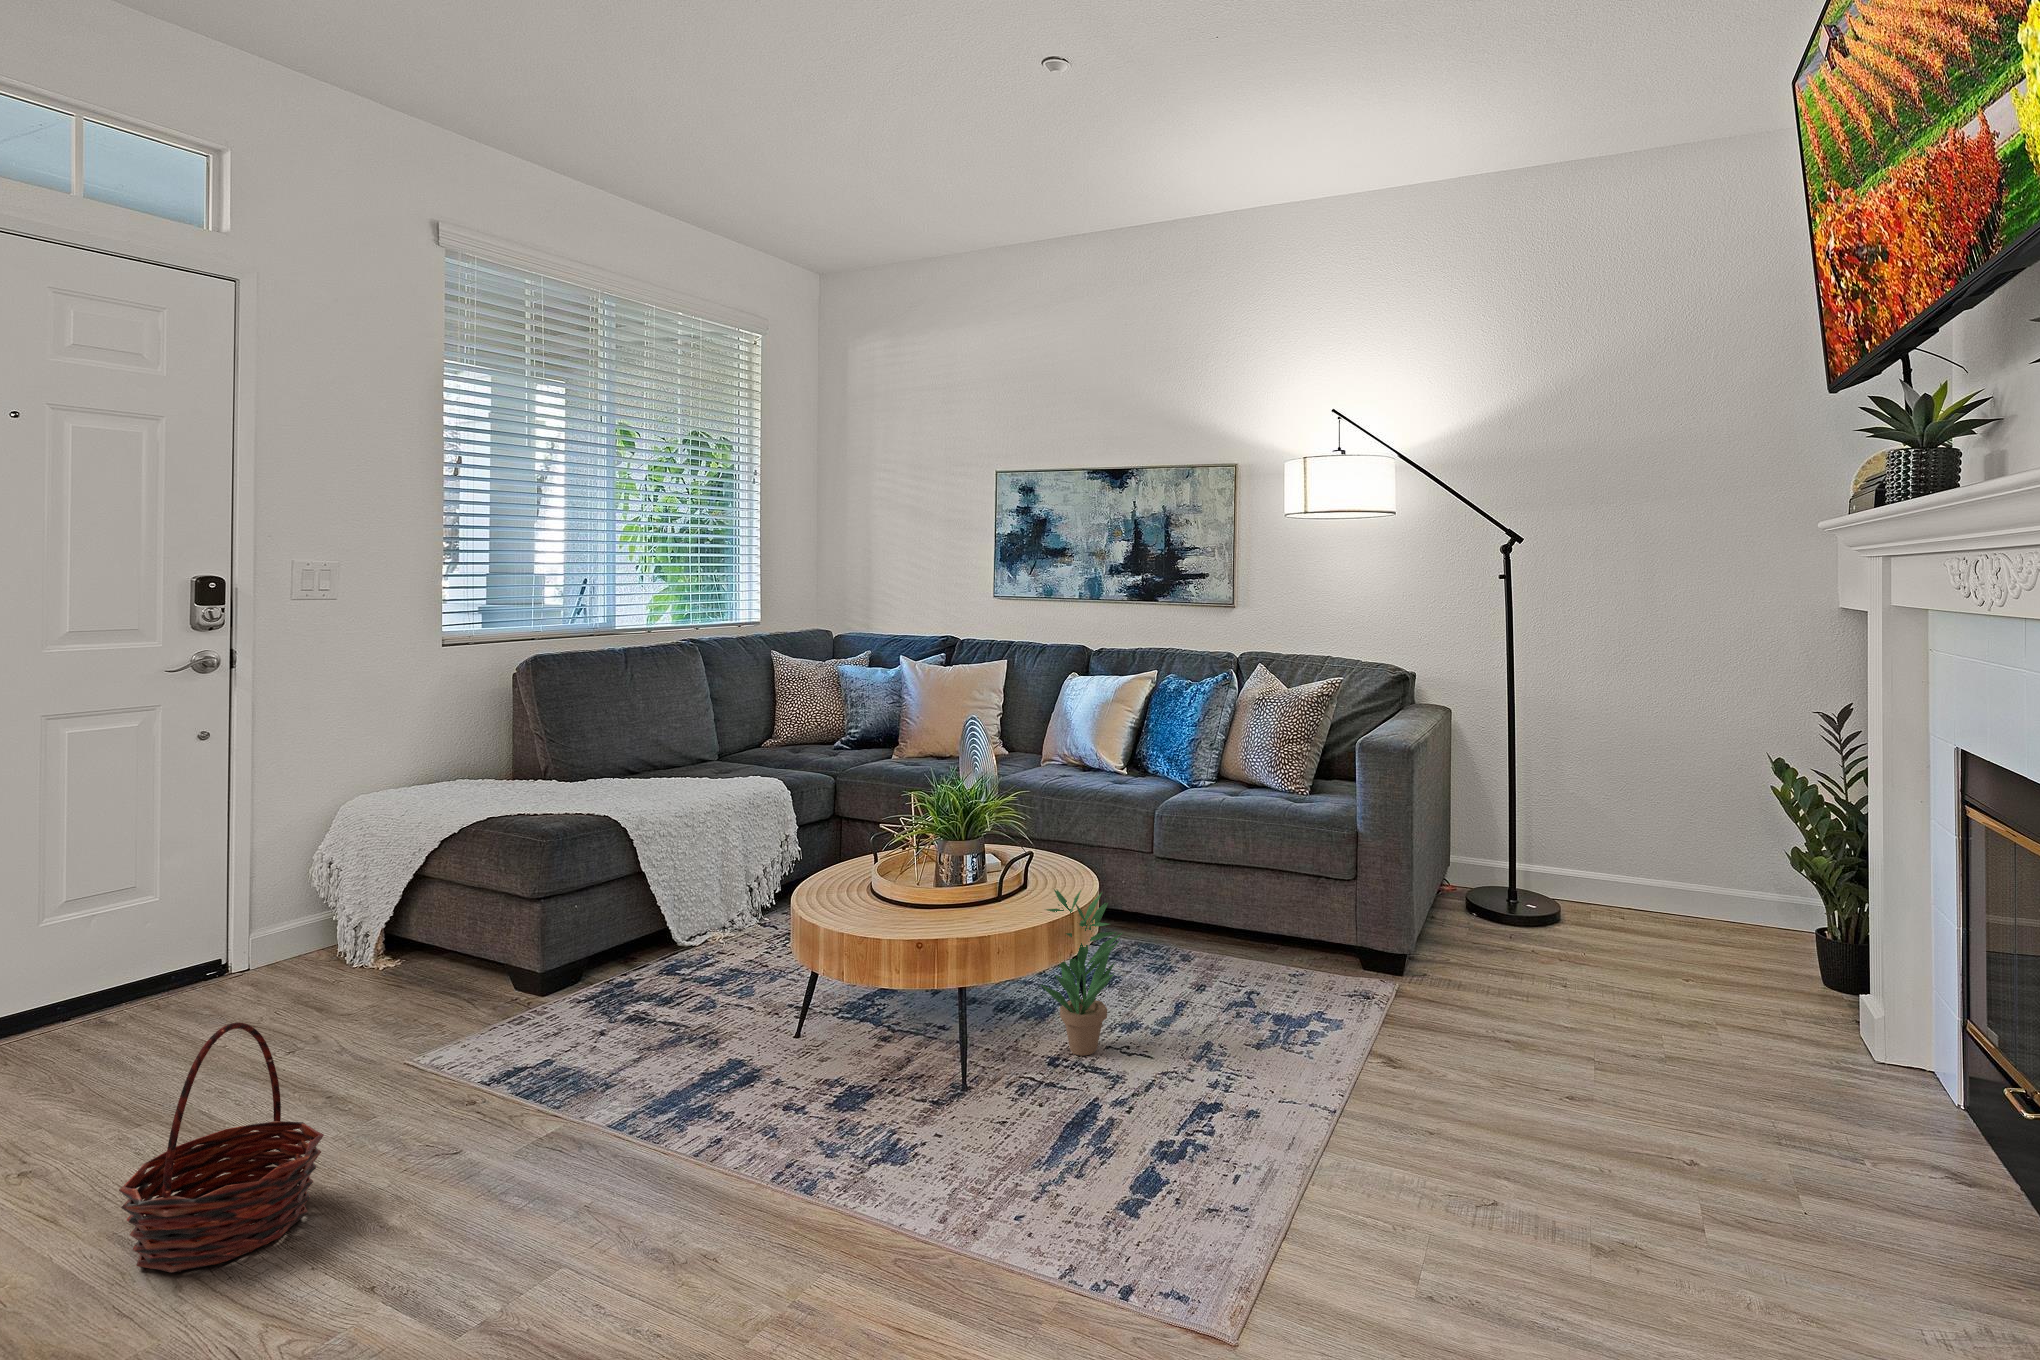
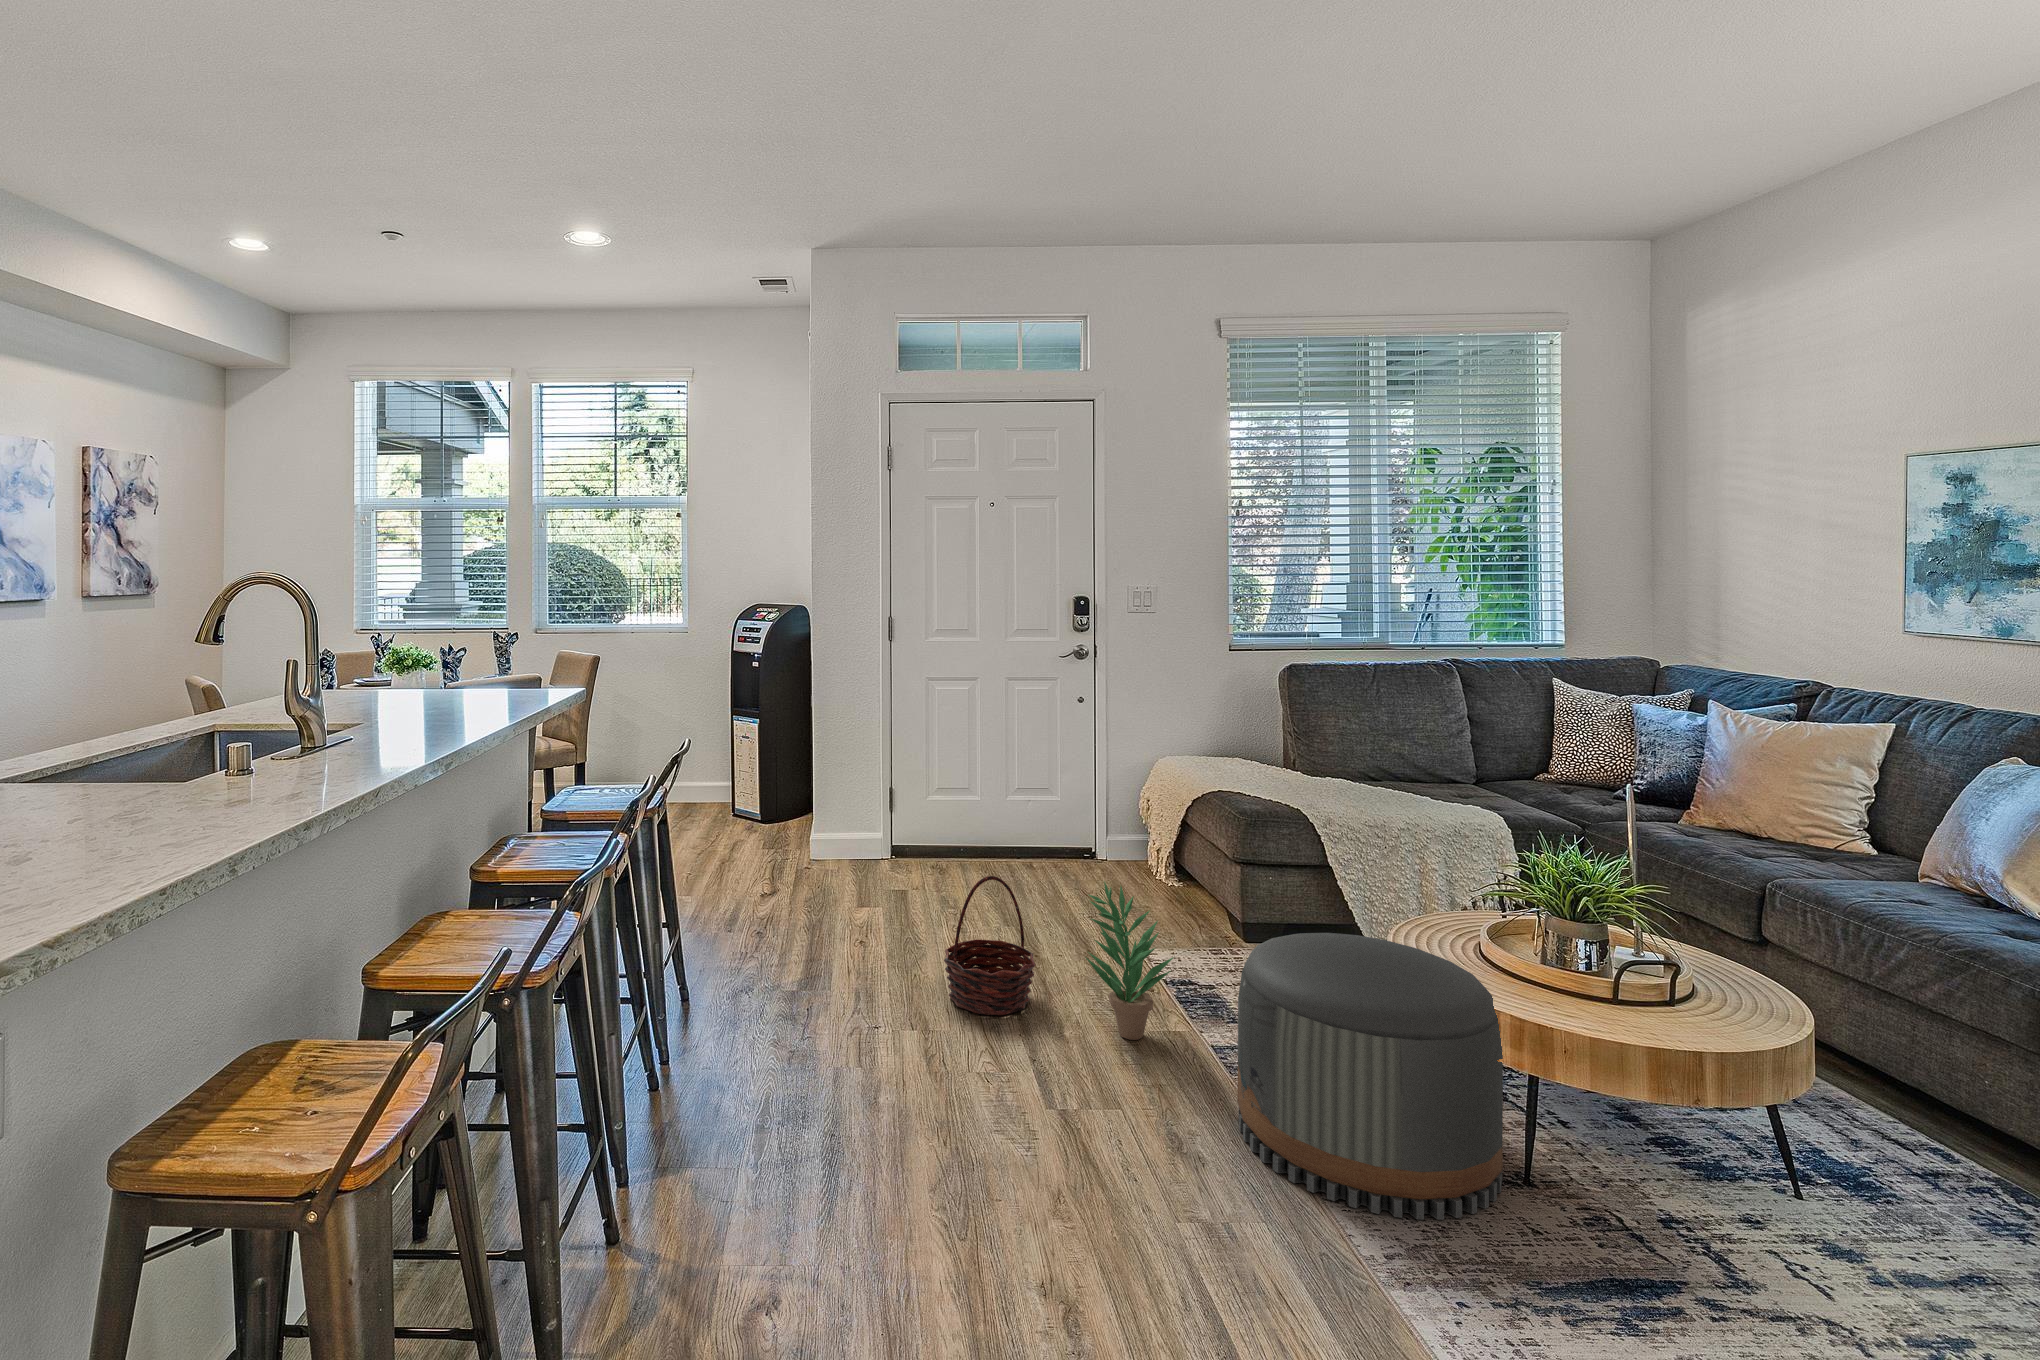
potted plant: present [1040,889,1122,1056] -> present [1085,882,1174,1040]
pouf: none [702,913,963,1208] -> present [1237,933,1503,1220]

